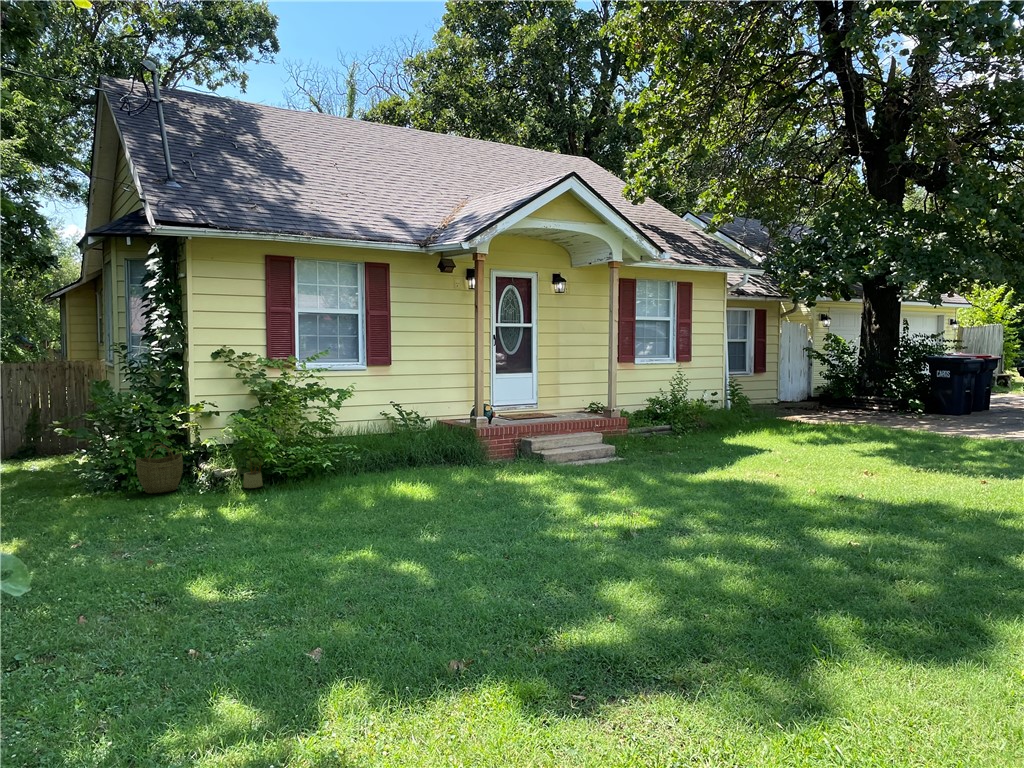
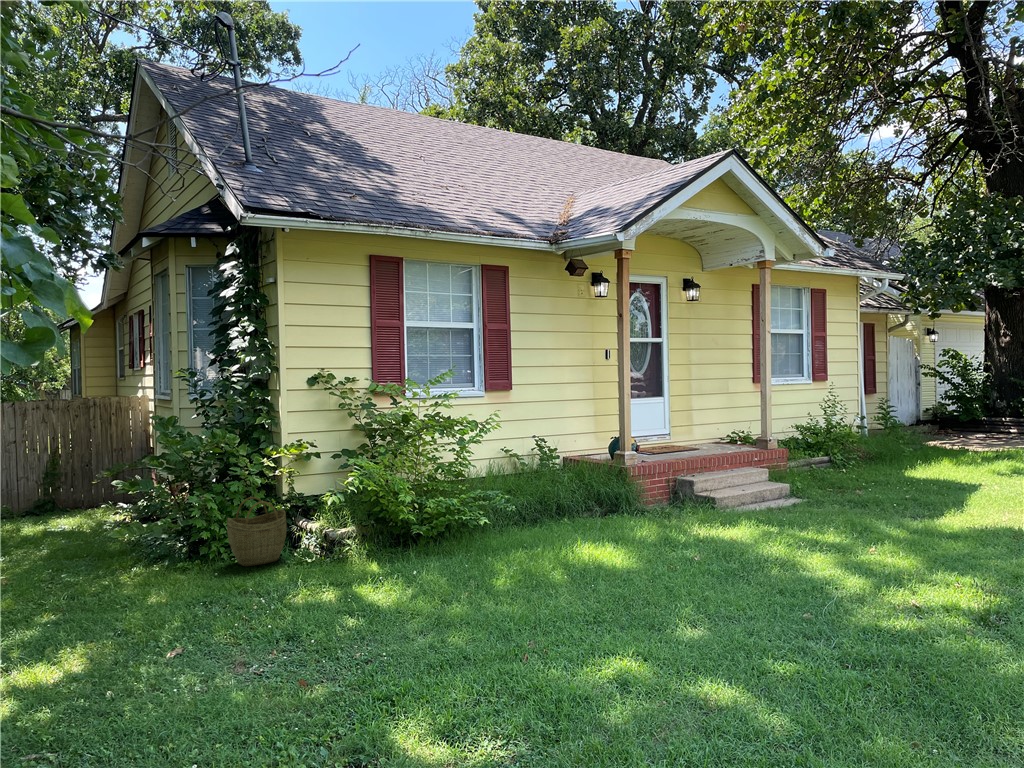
potted plant: present [244,443,264,488] -> none [367,492,396,554]

